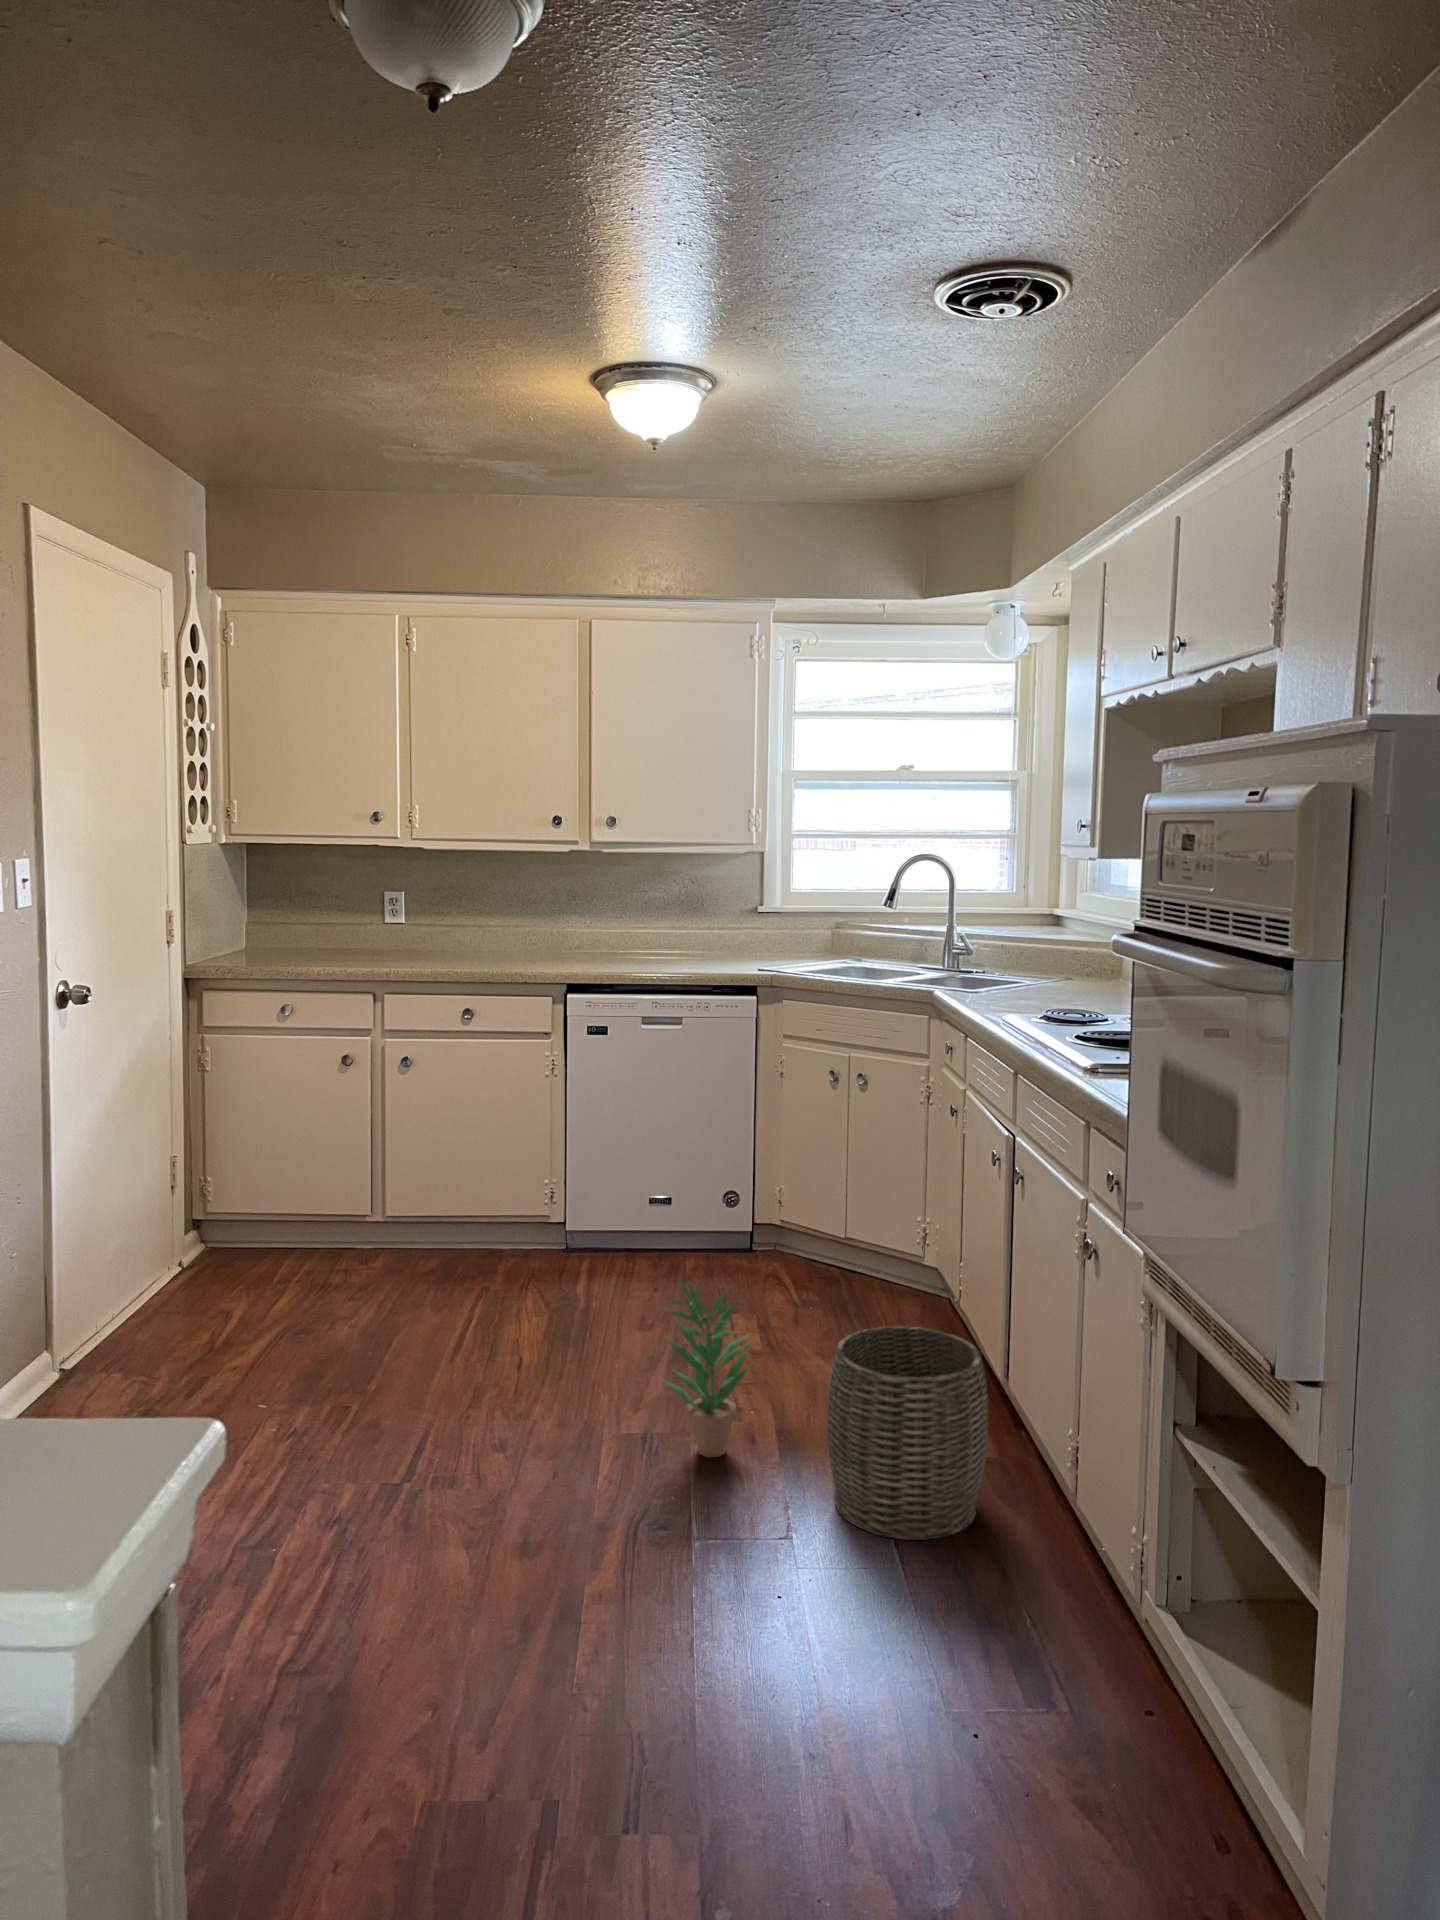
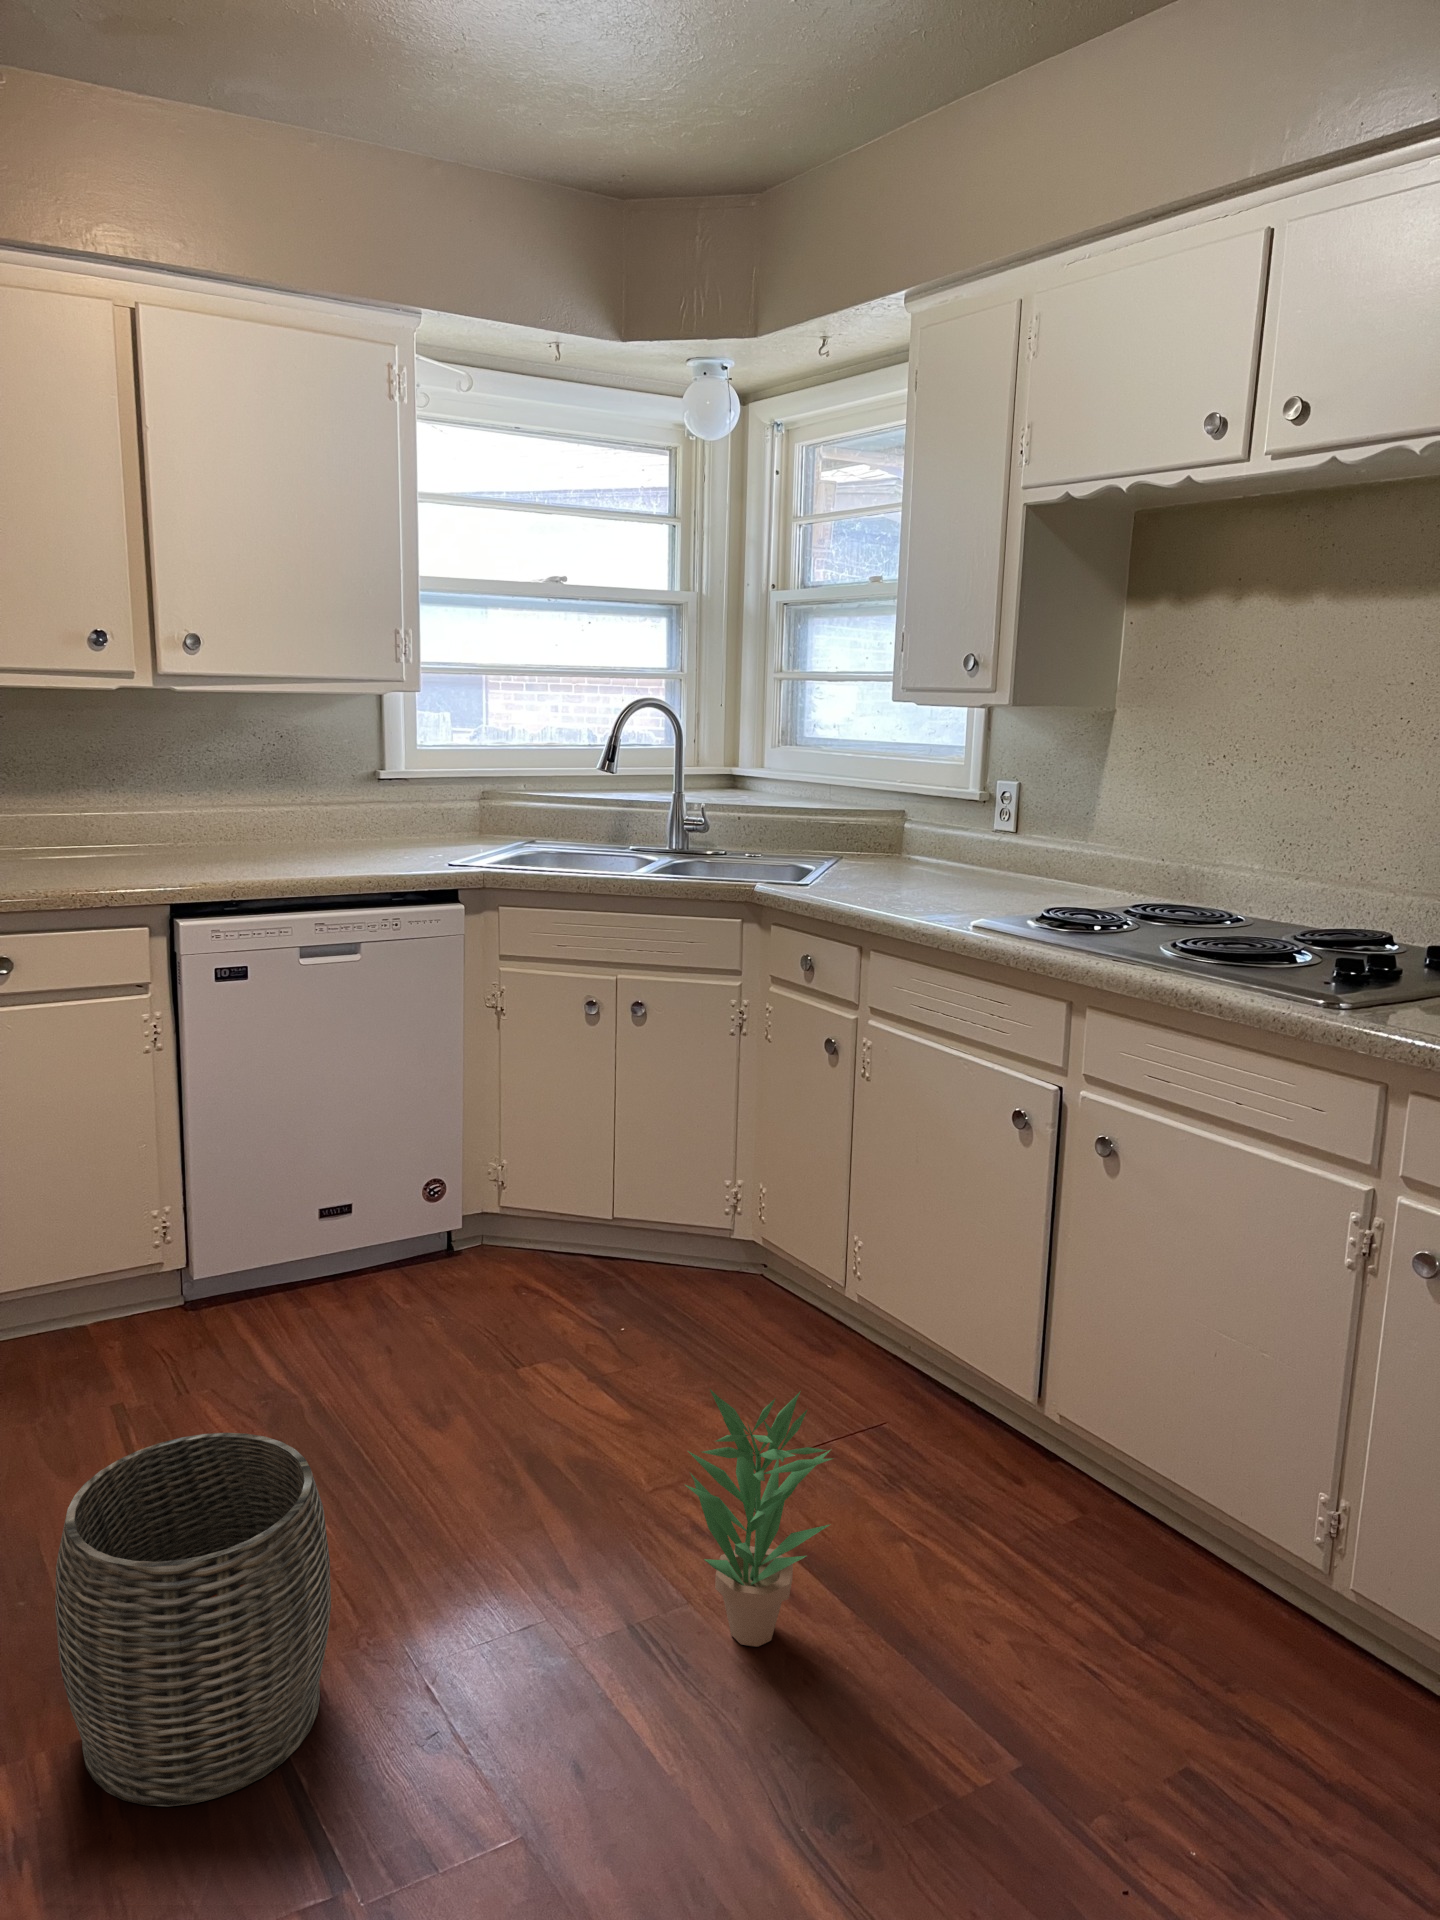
woven basket: present [827,1326,988,1540] -> present [55,1433,331,1806]

